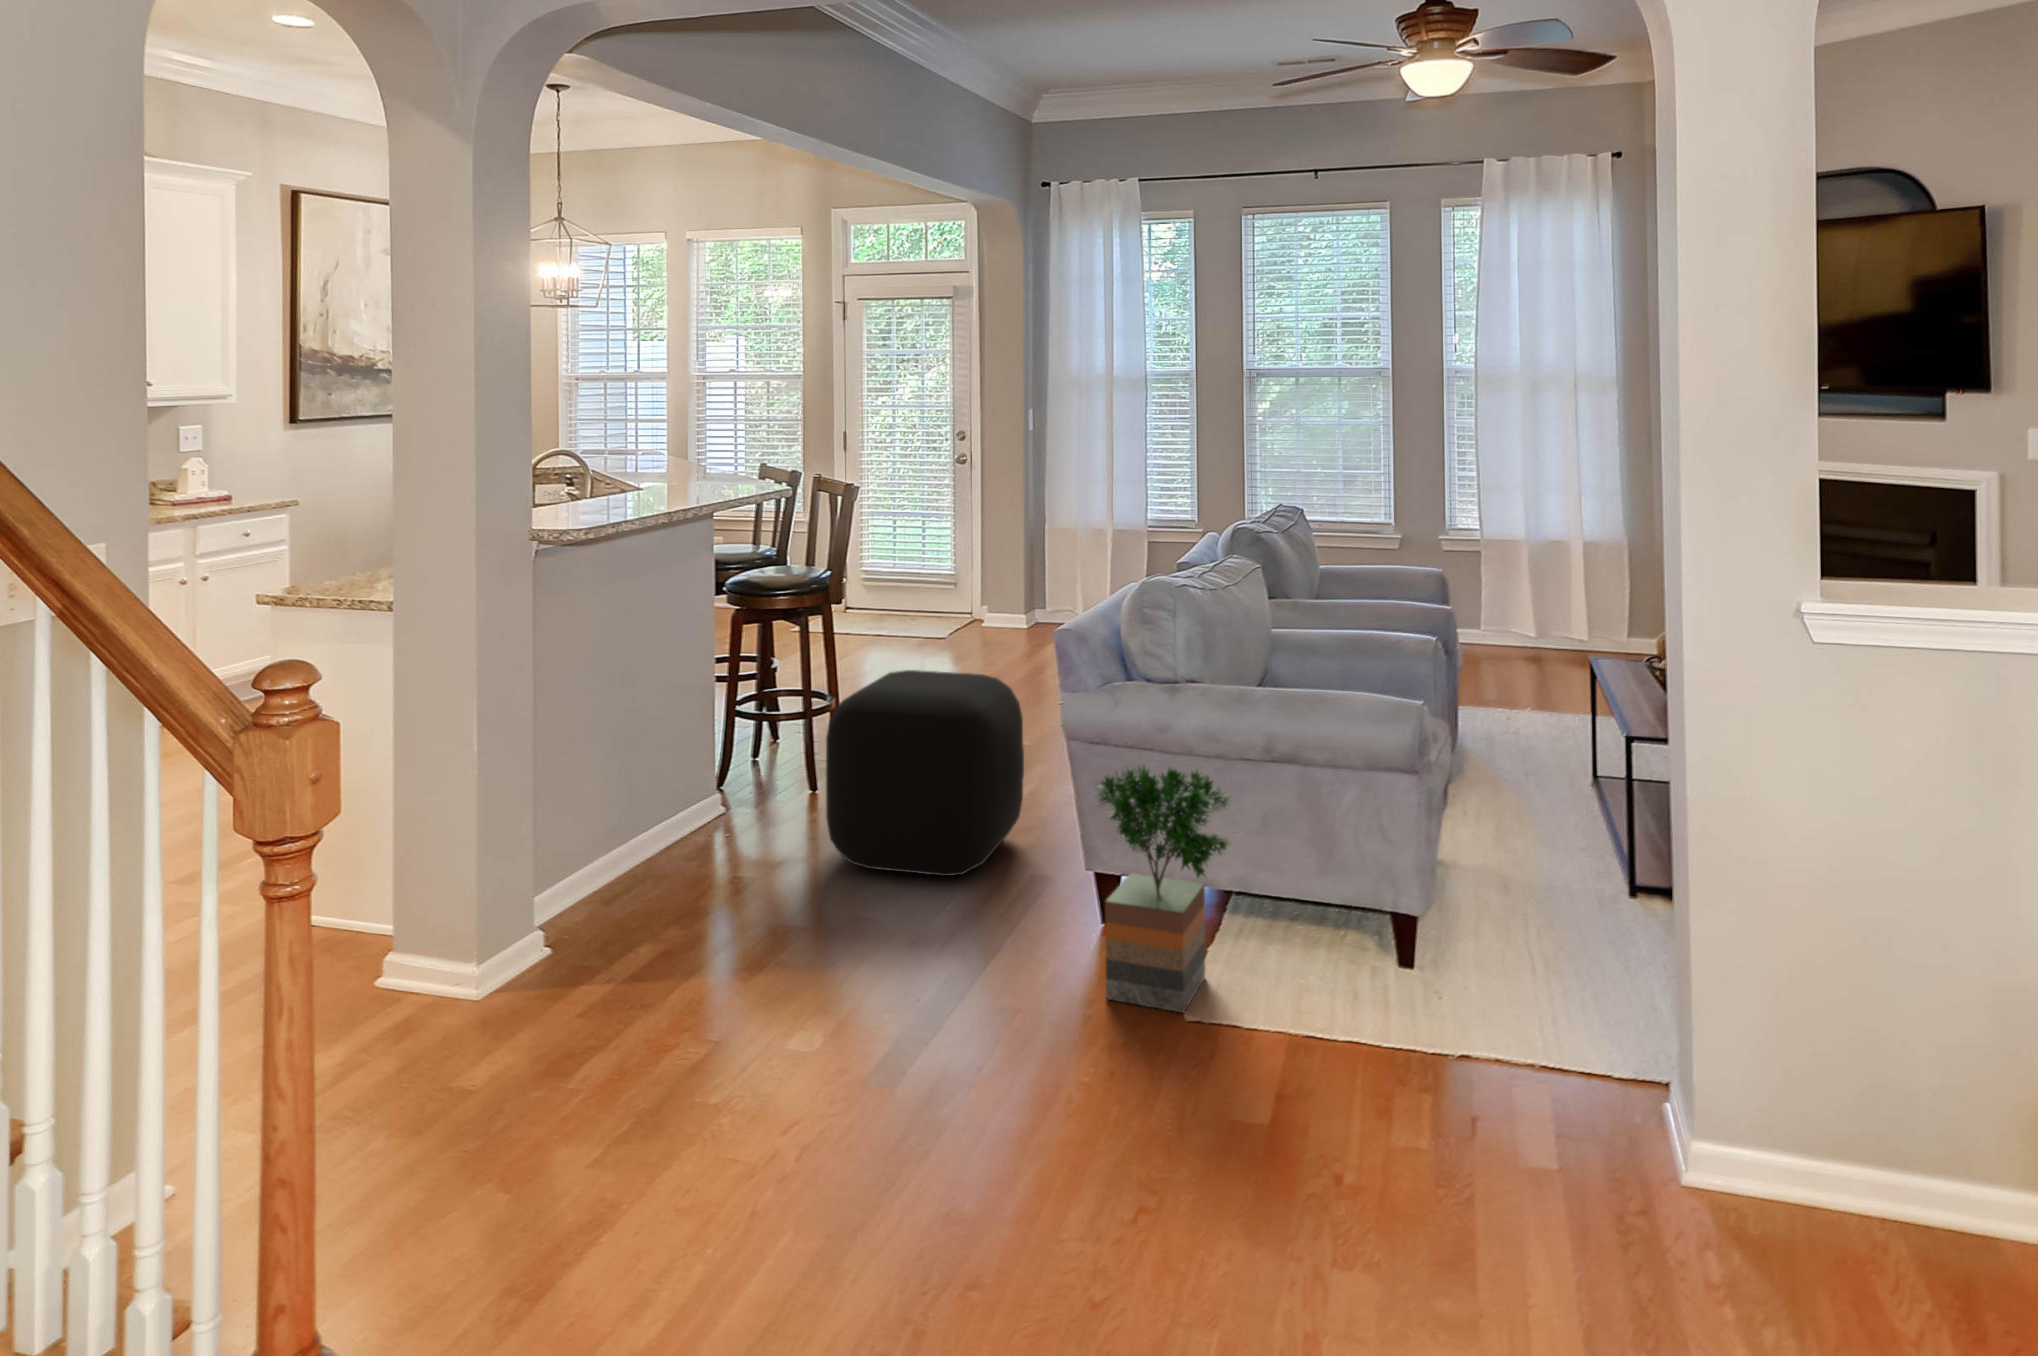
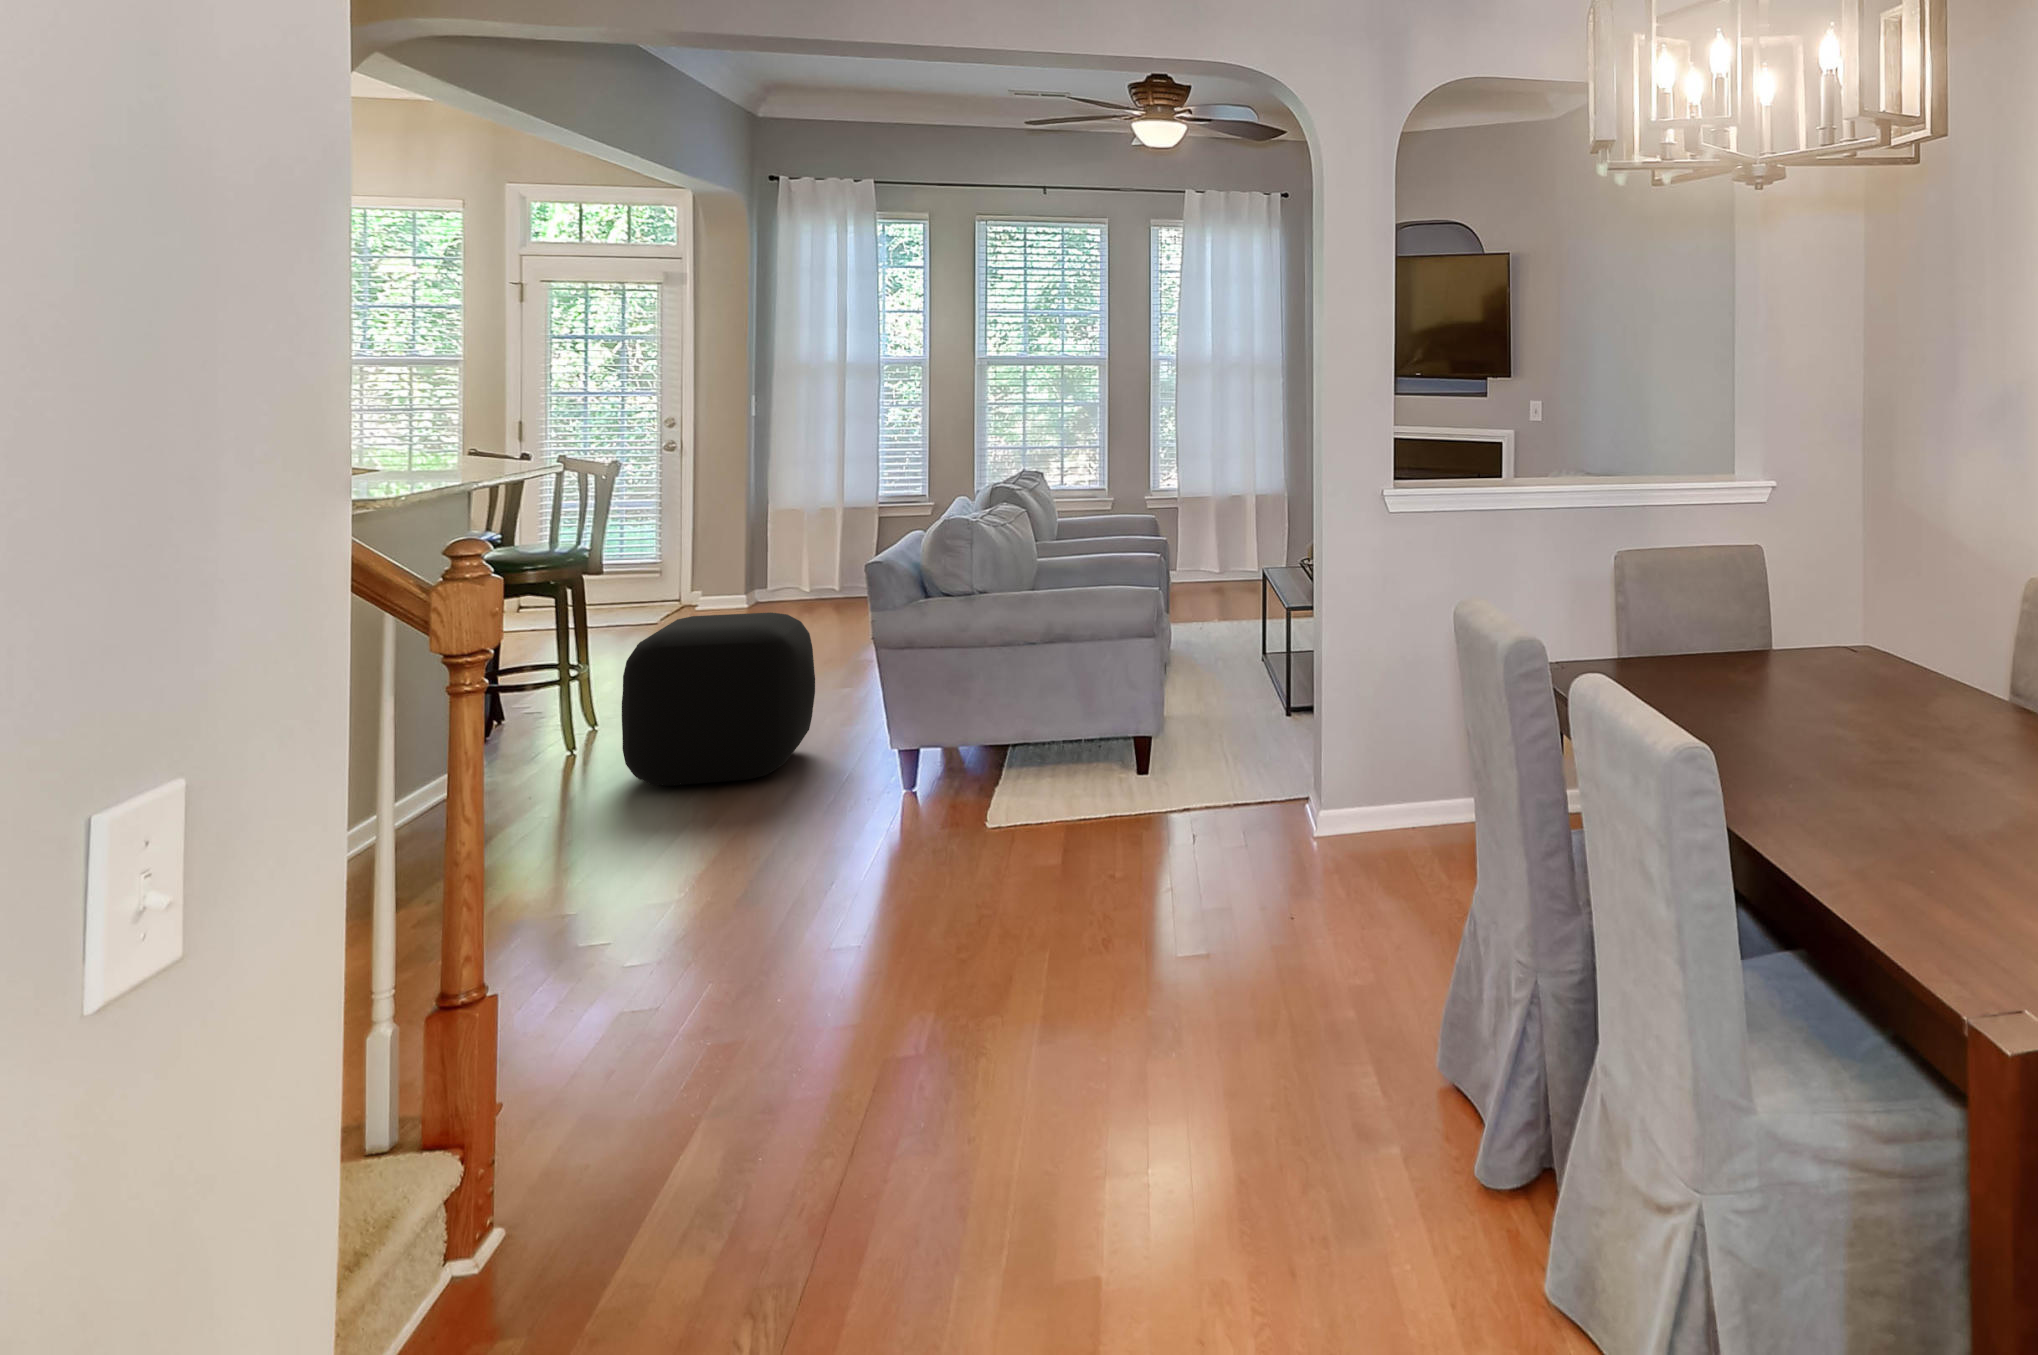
potted tree: present [1097,766,1230,1013] -> none [905,647,1022,824]

